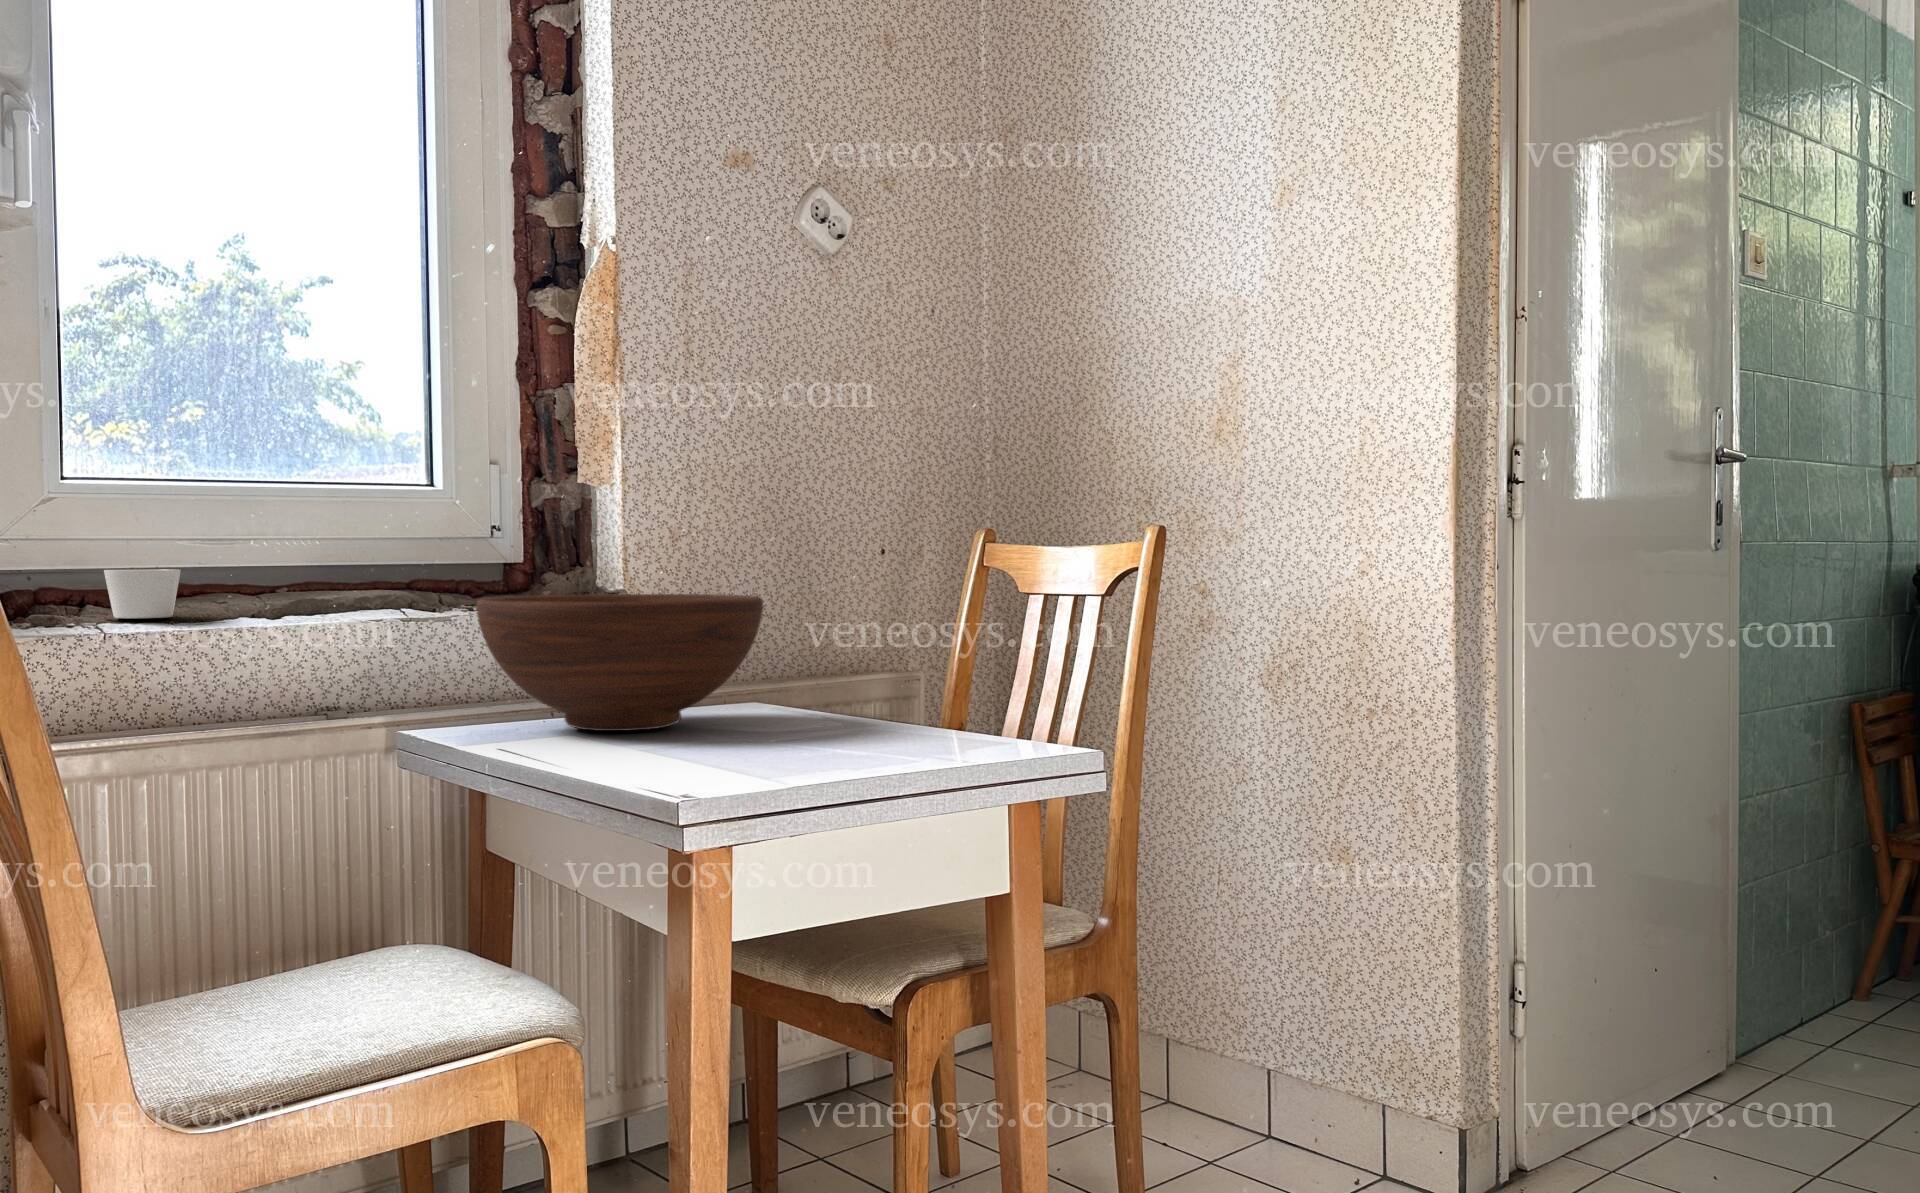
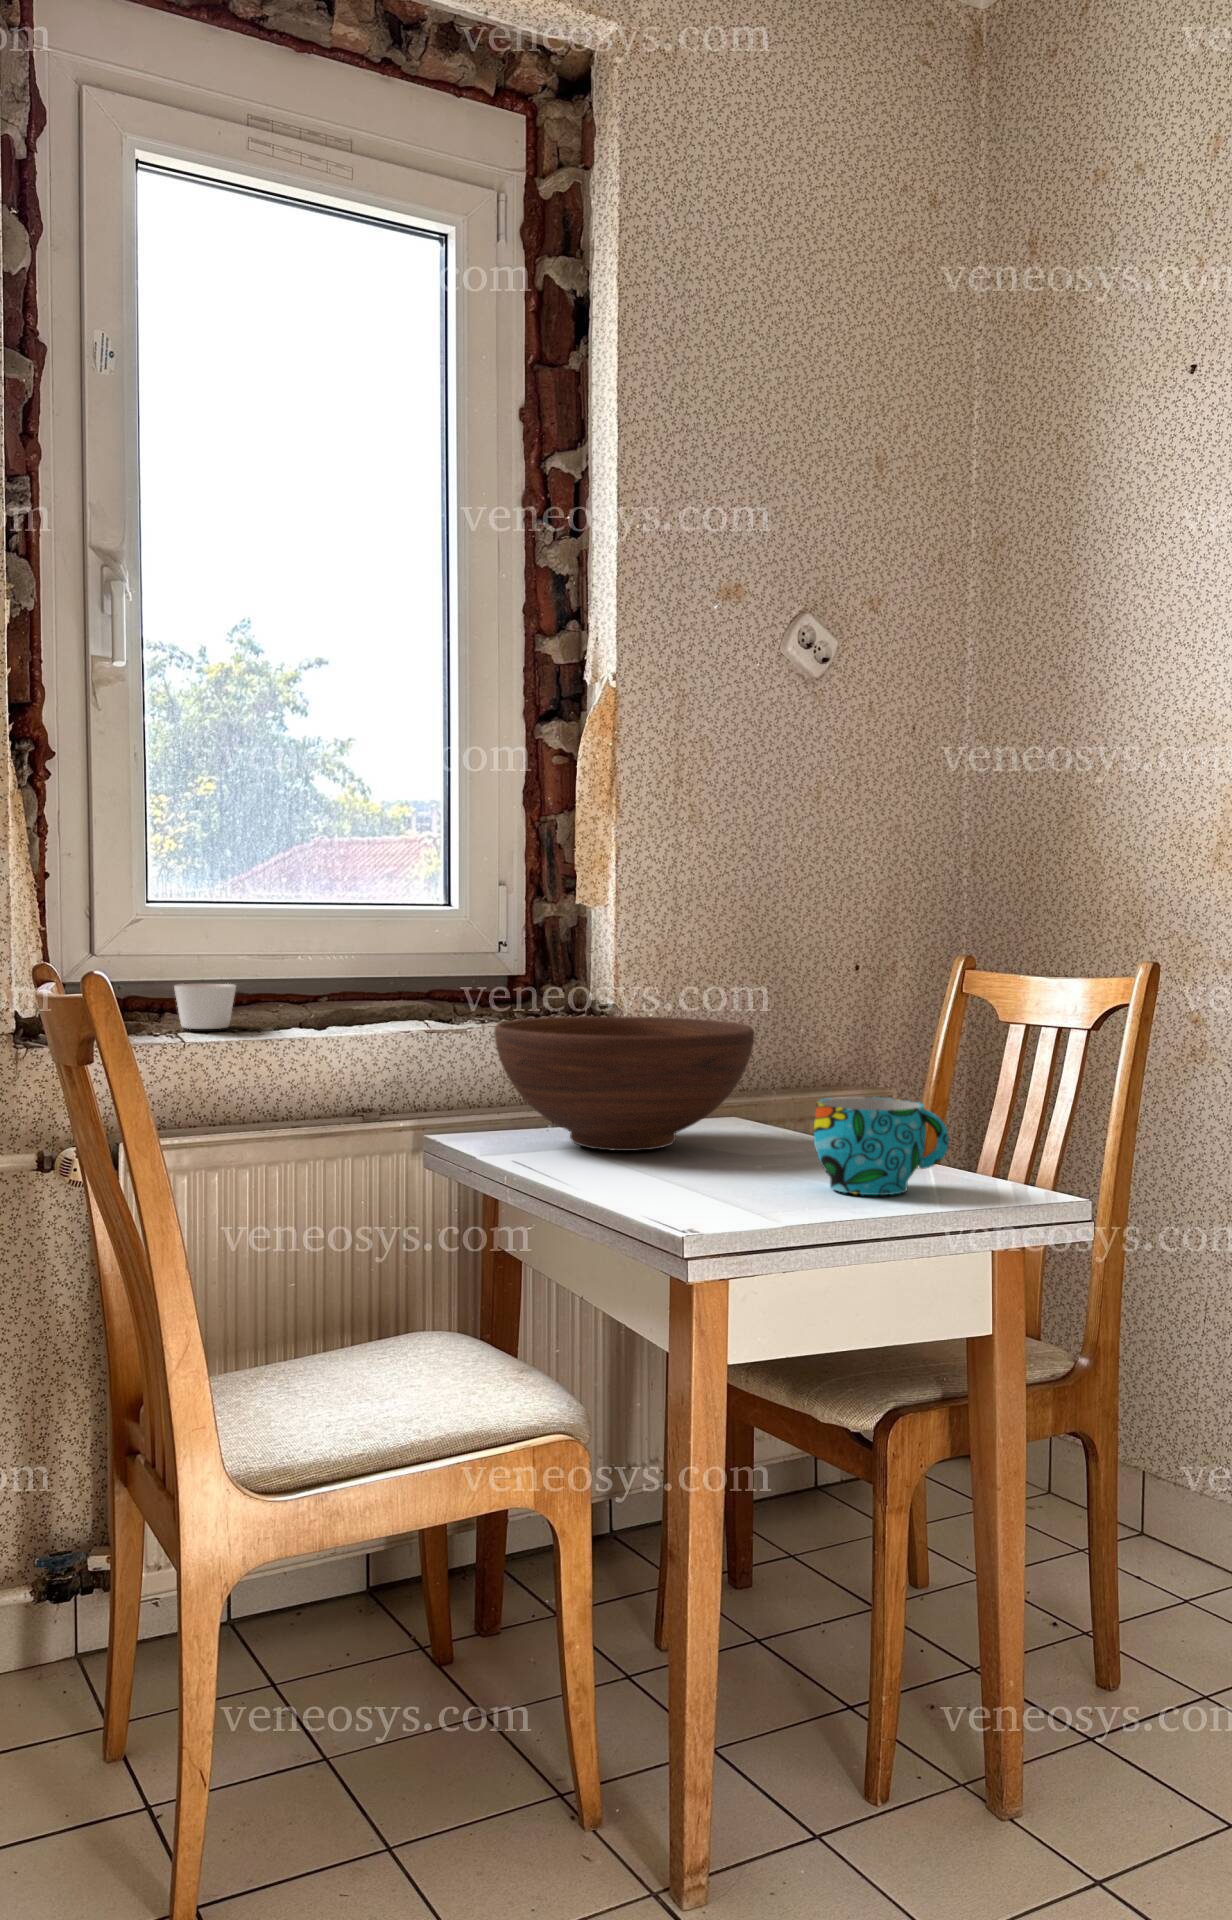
cup: none [824,658,965,757] -> present [814,1097,949,1195]

